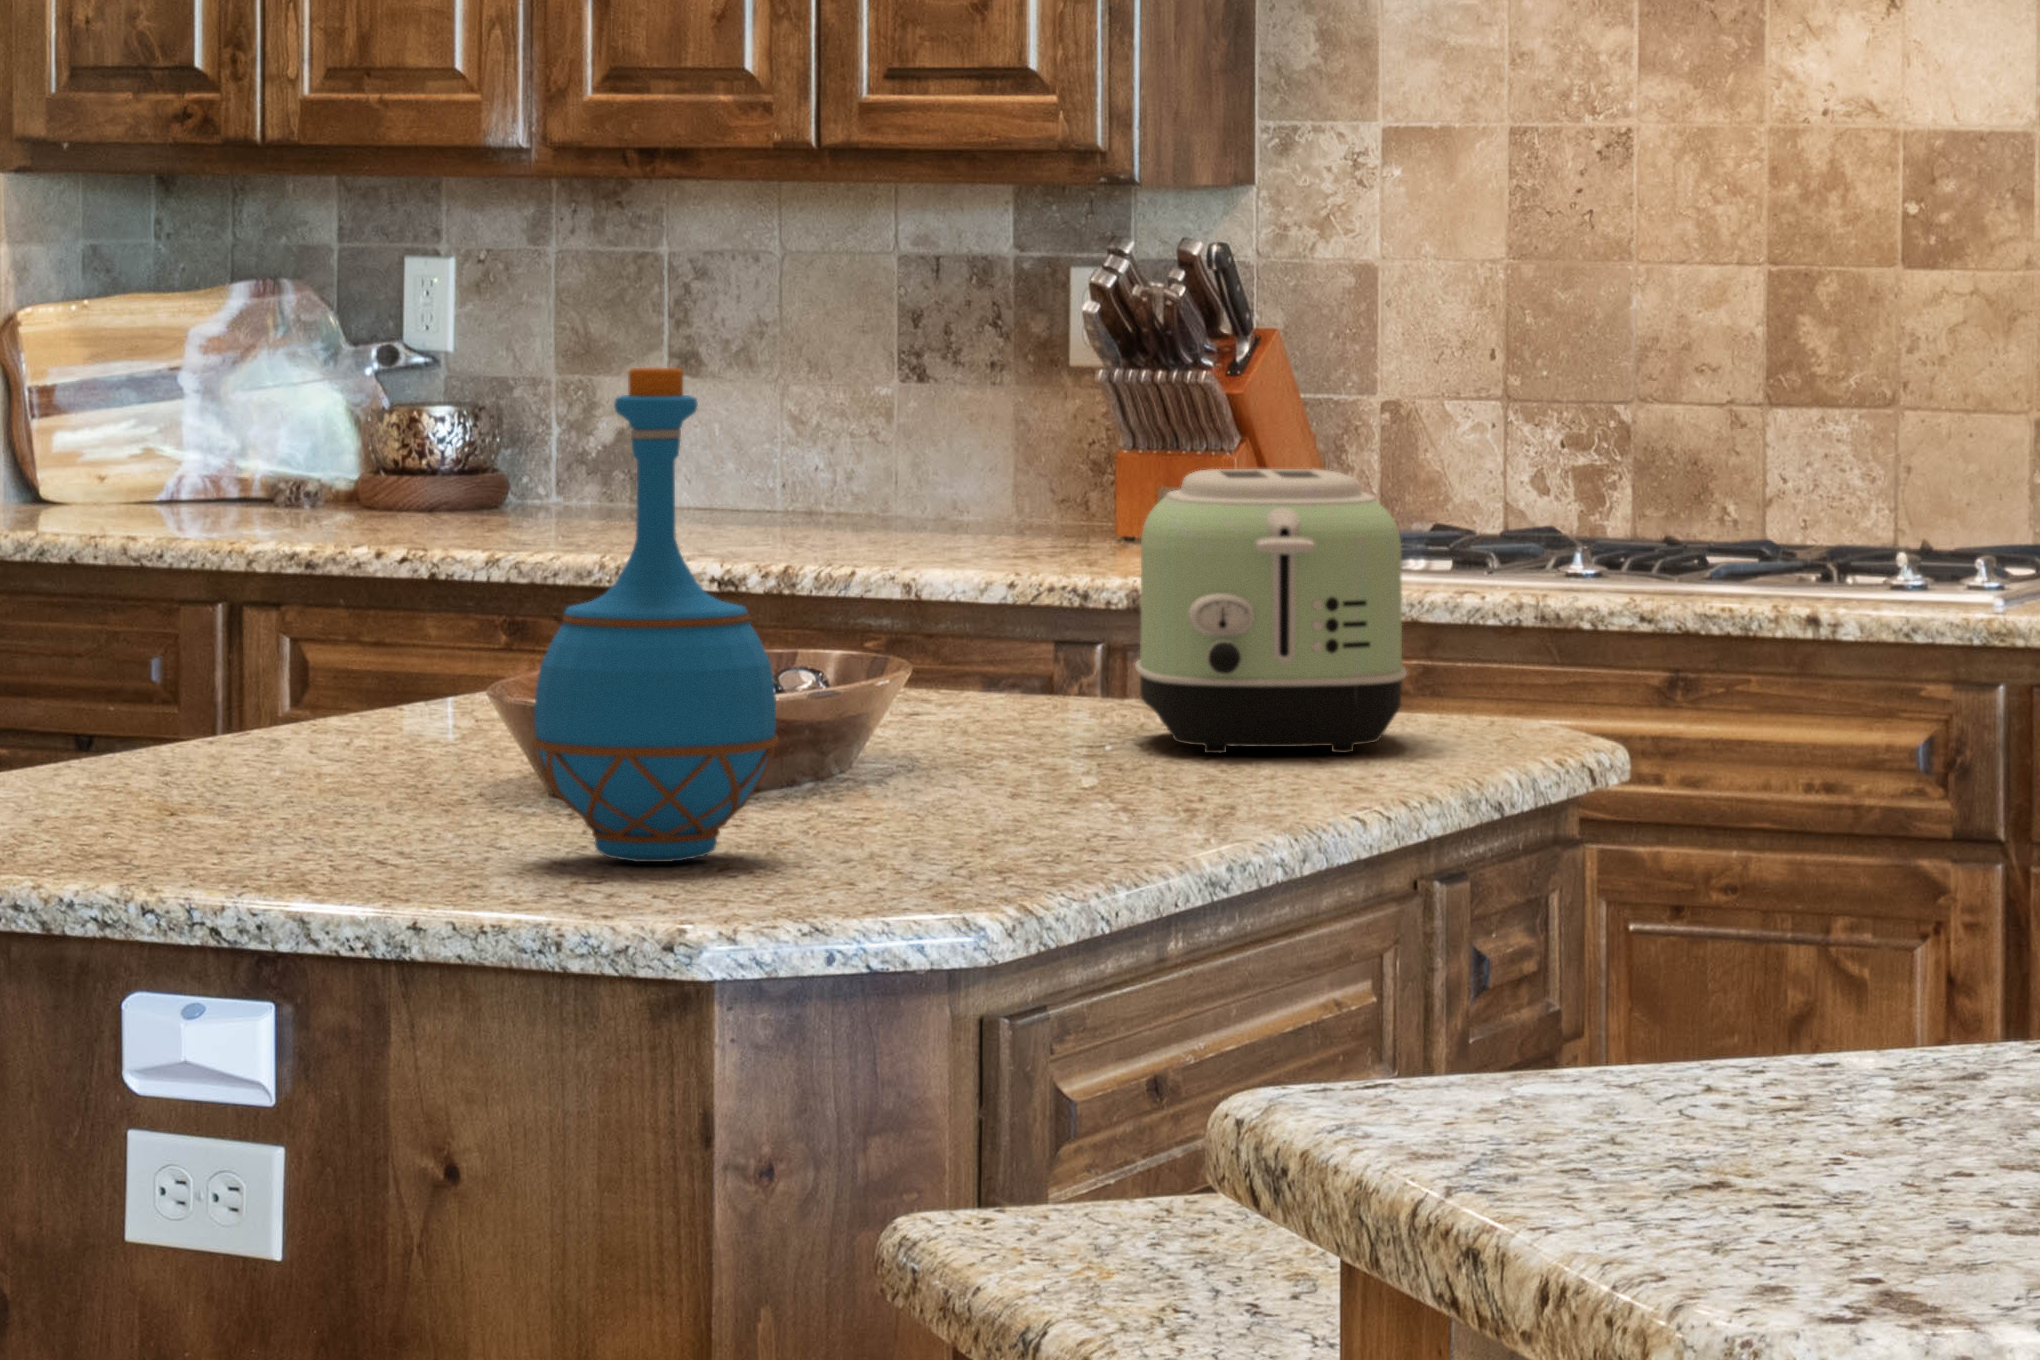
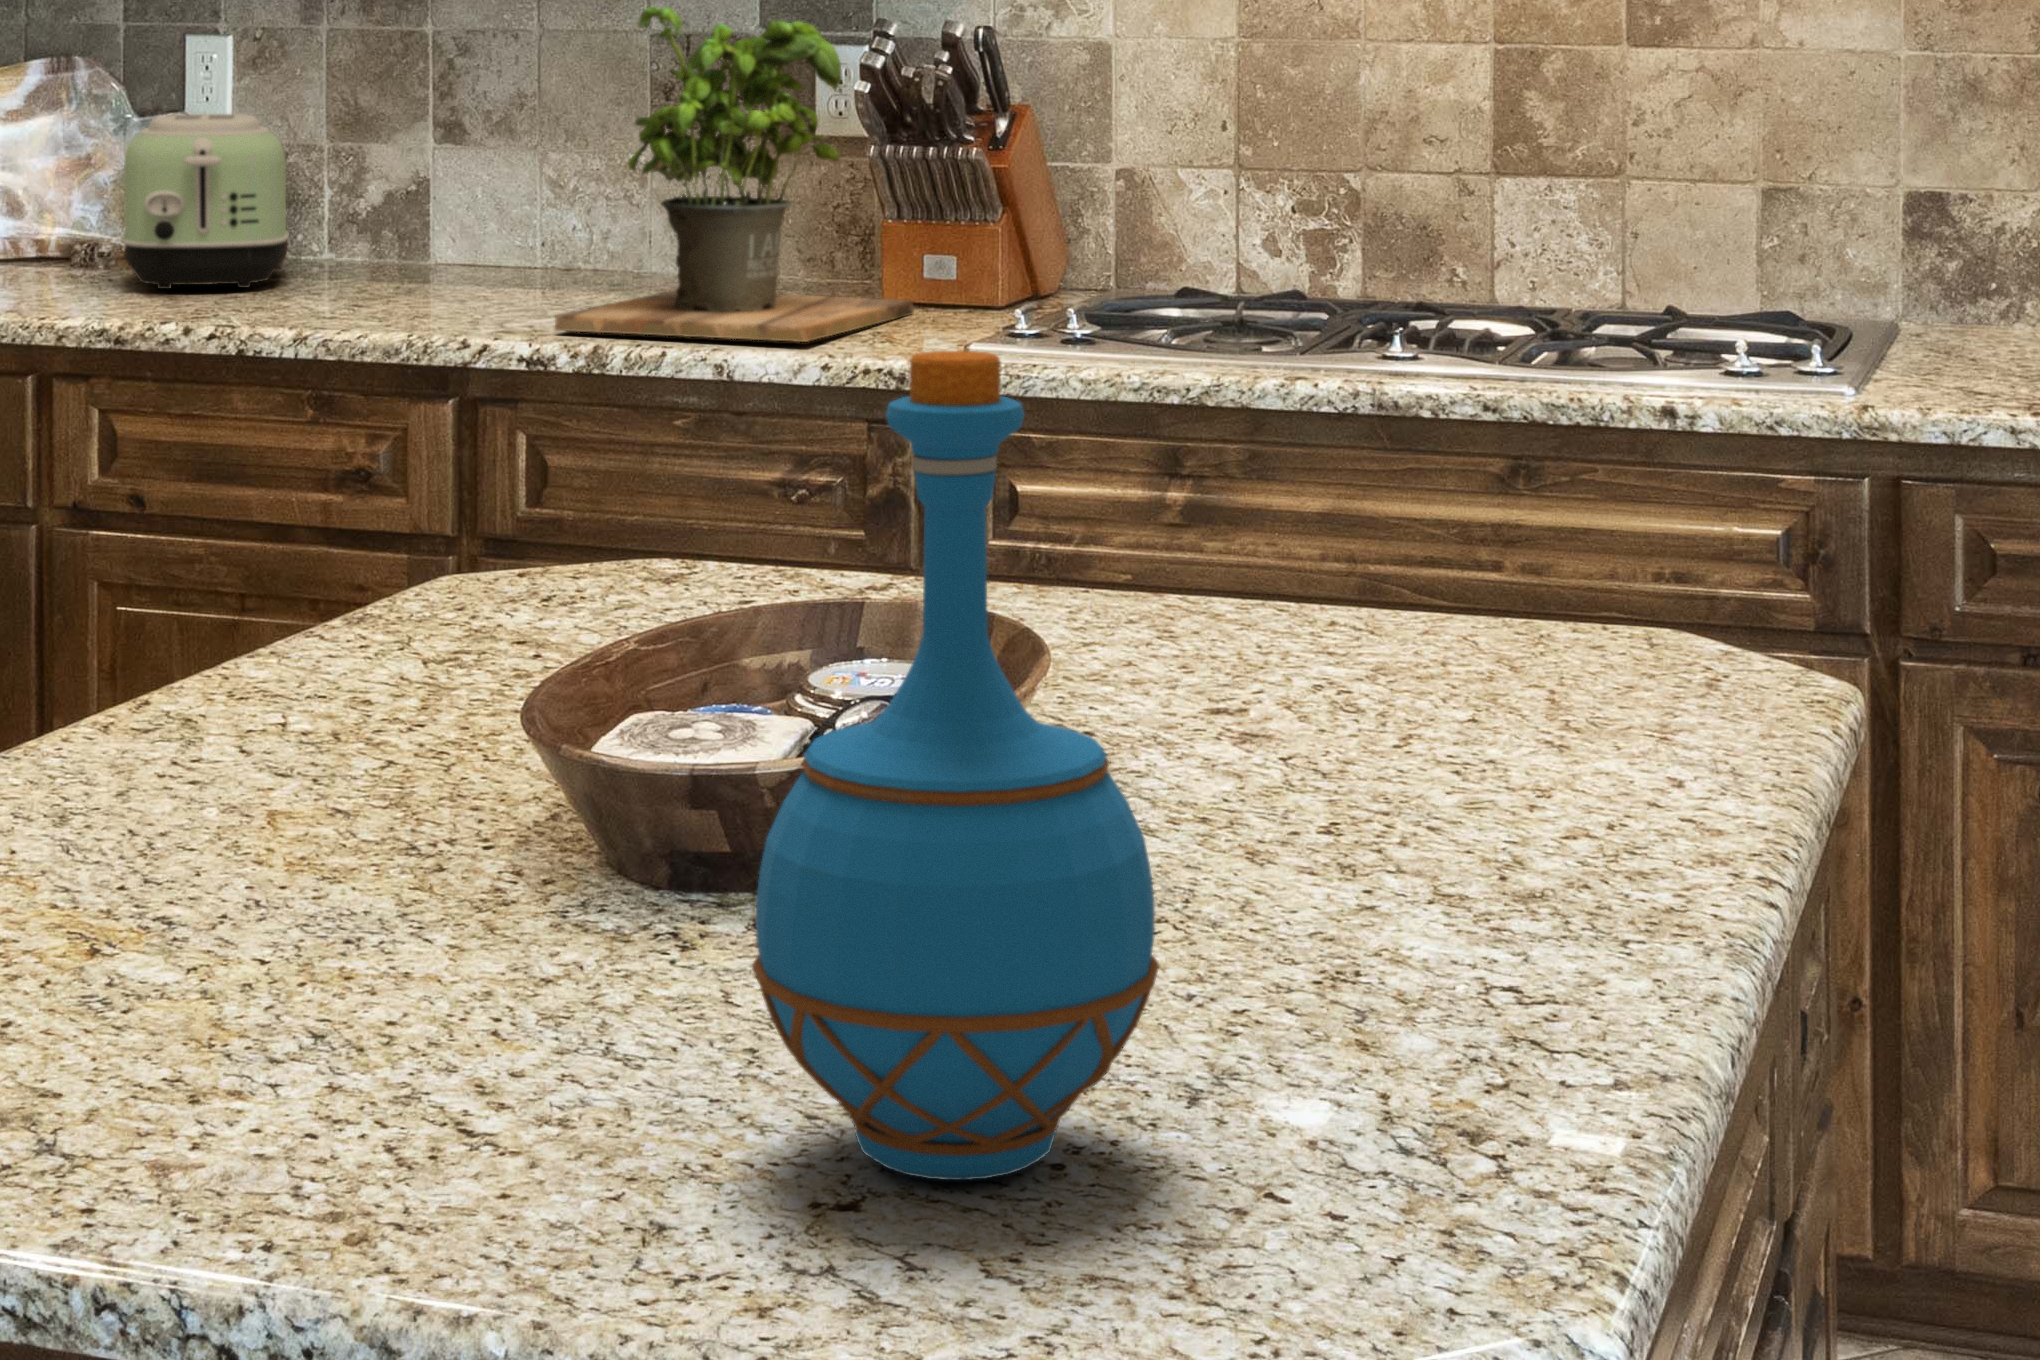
potted plant: none [749,215,1138,558] -> present [555,6,914,342]
toaster: present [1135,469,1407,753] -> present [121,114,289,289]

